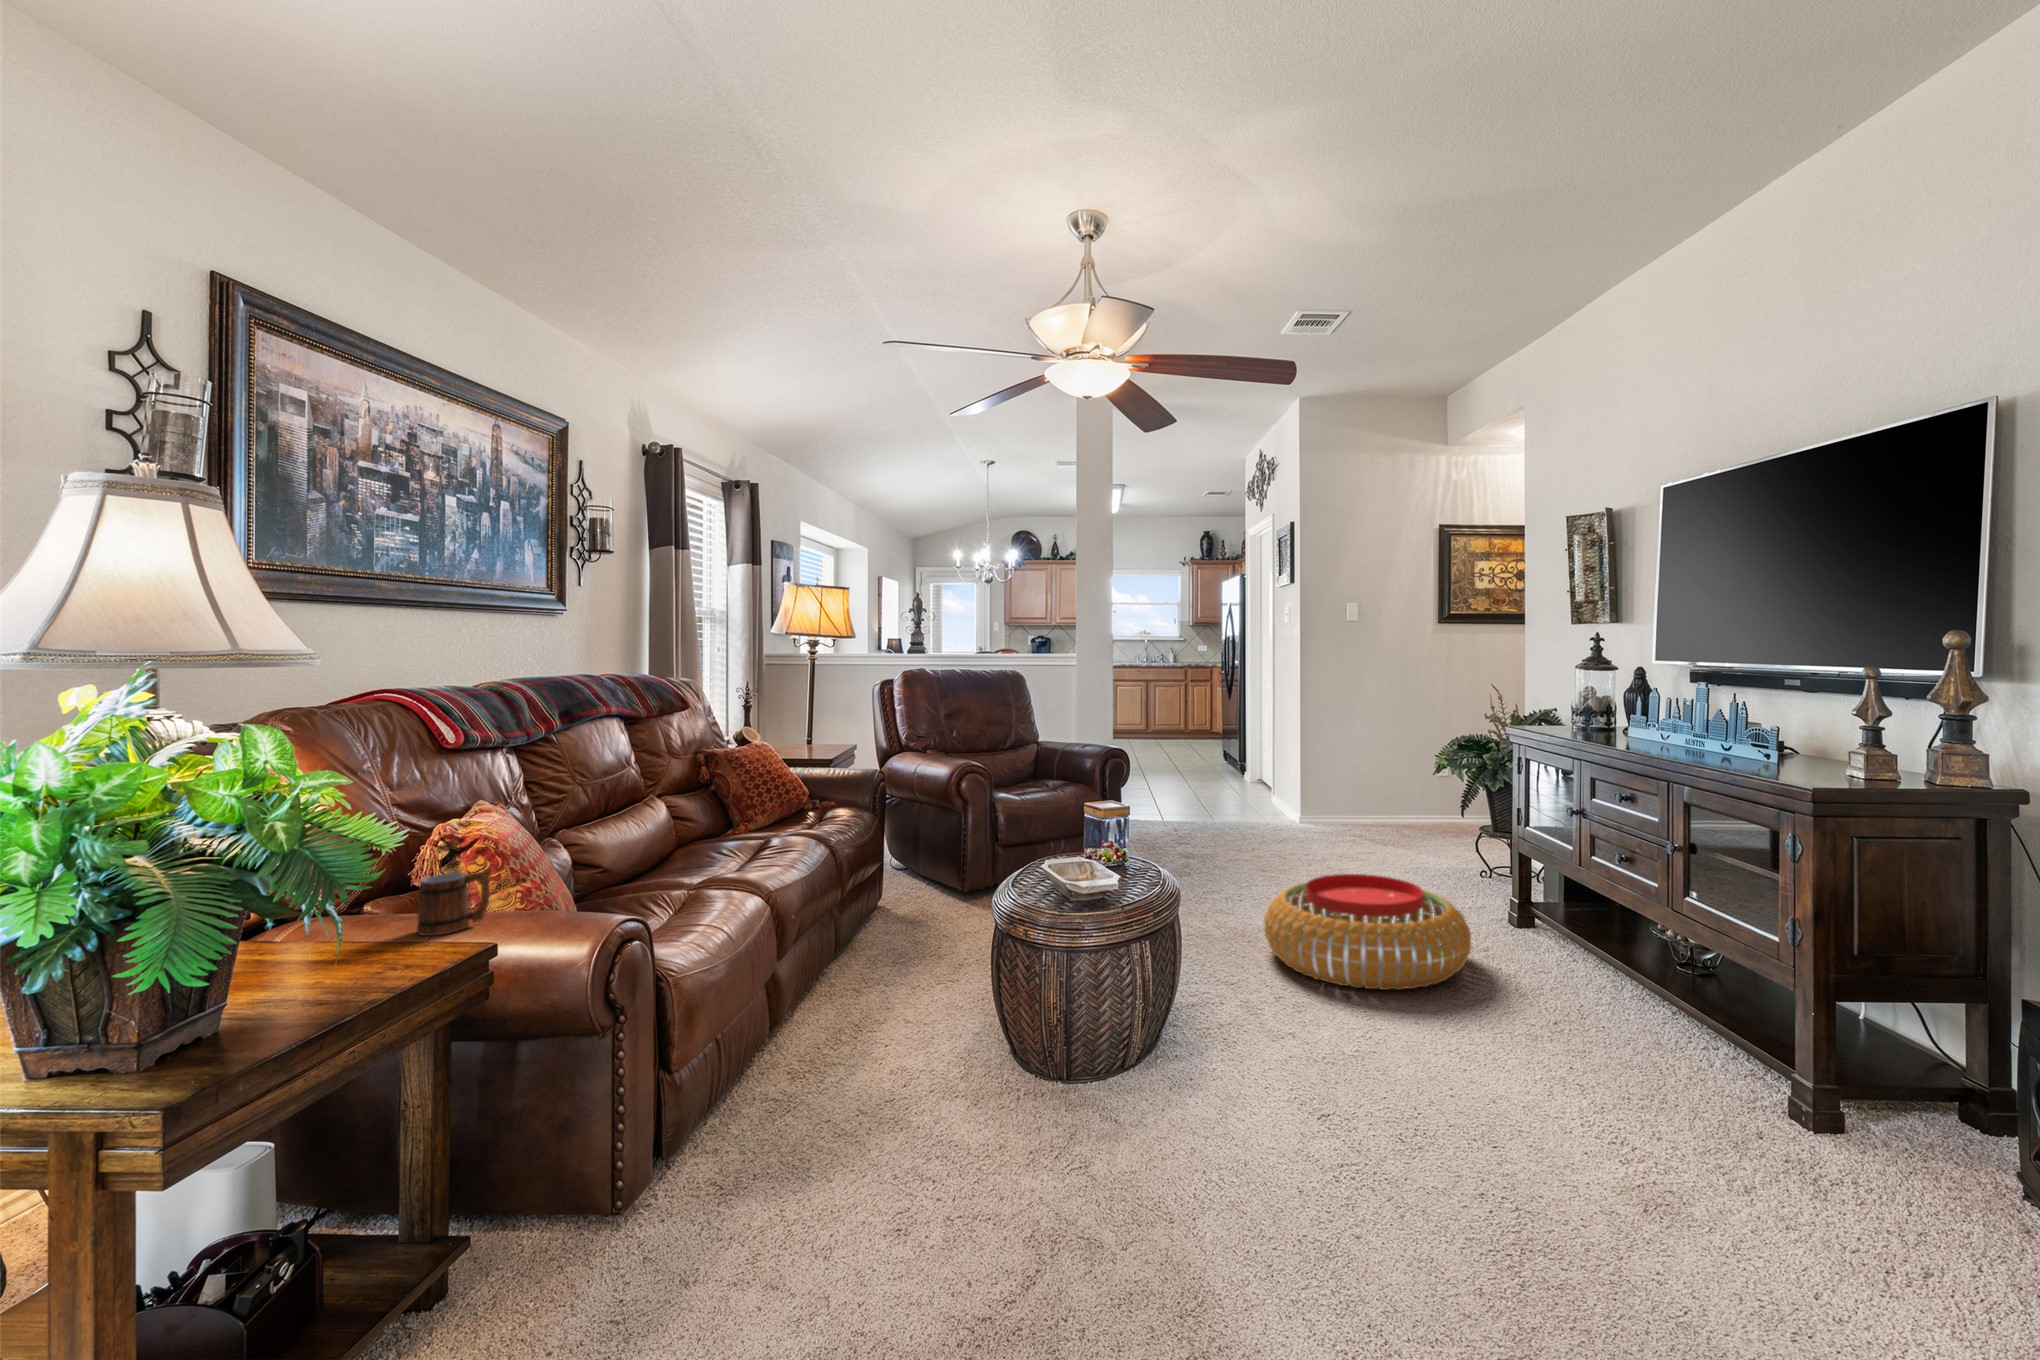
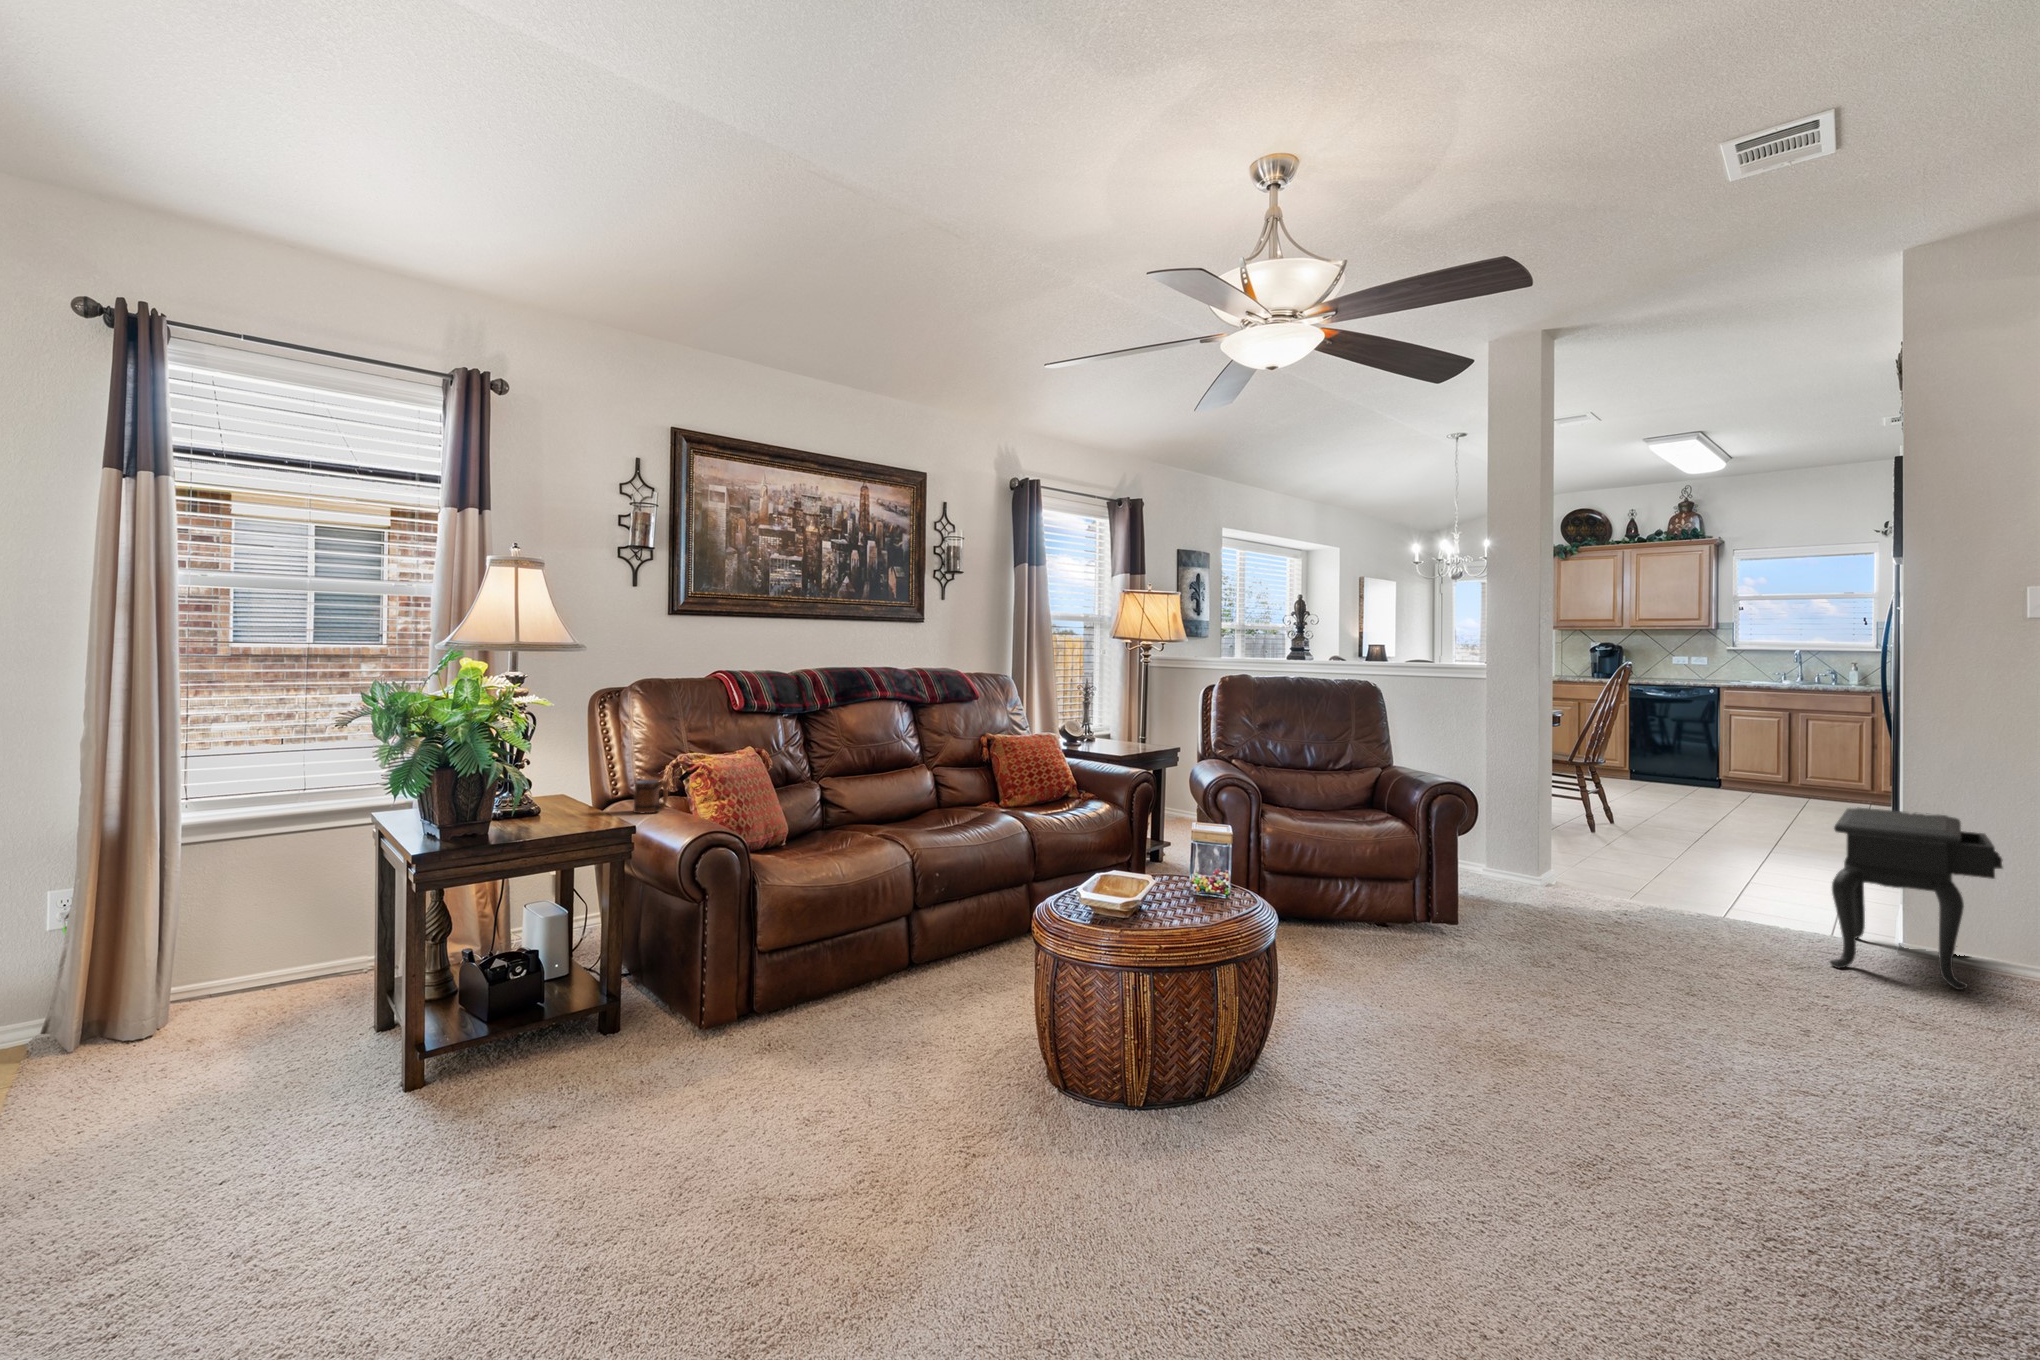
side table: none [1322,741,1416,848] -> present [1830,808,2002,990]
pouf: present [1264,874,1471,990] -> none [1403,955,1708,1123]

